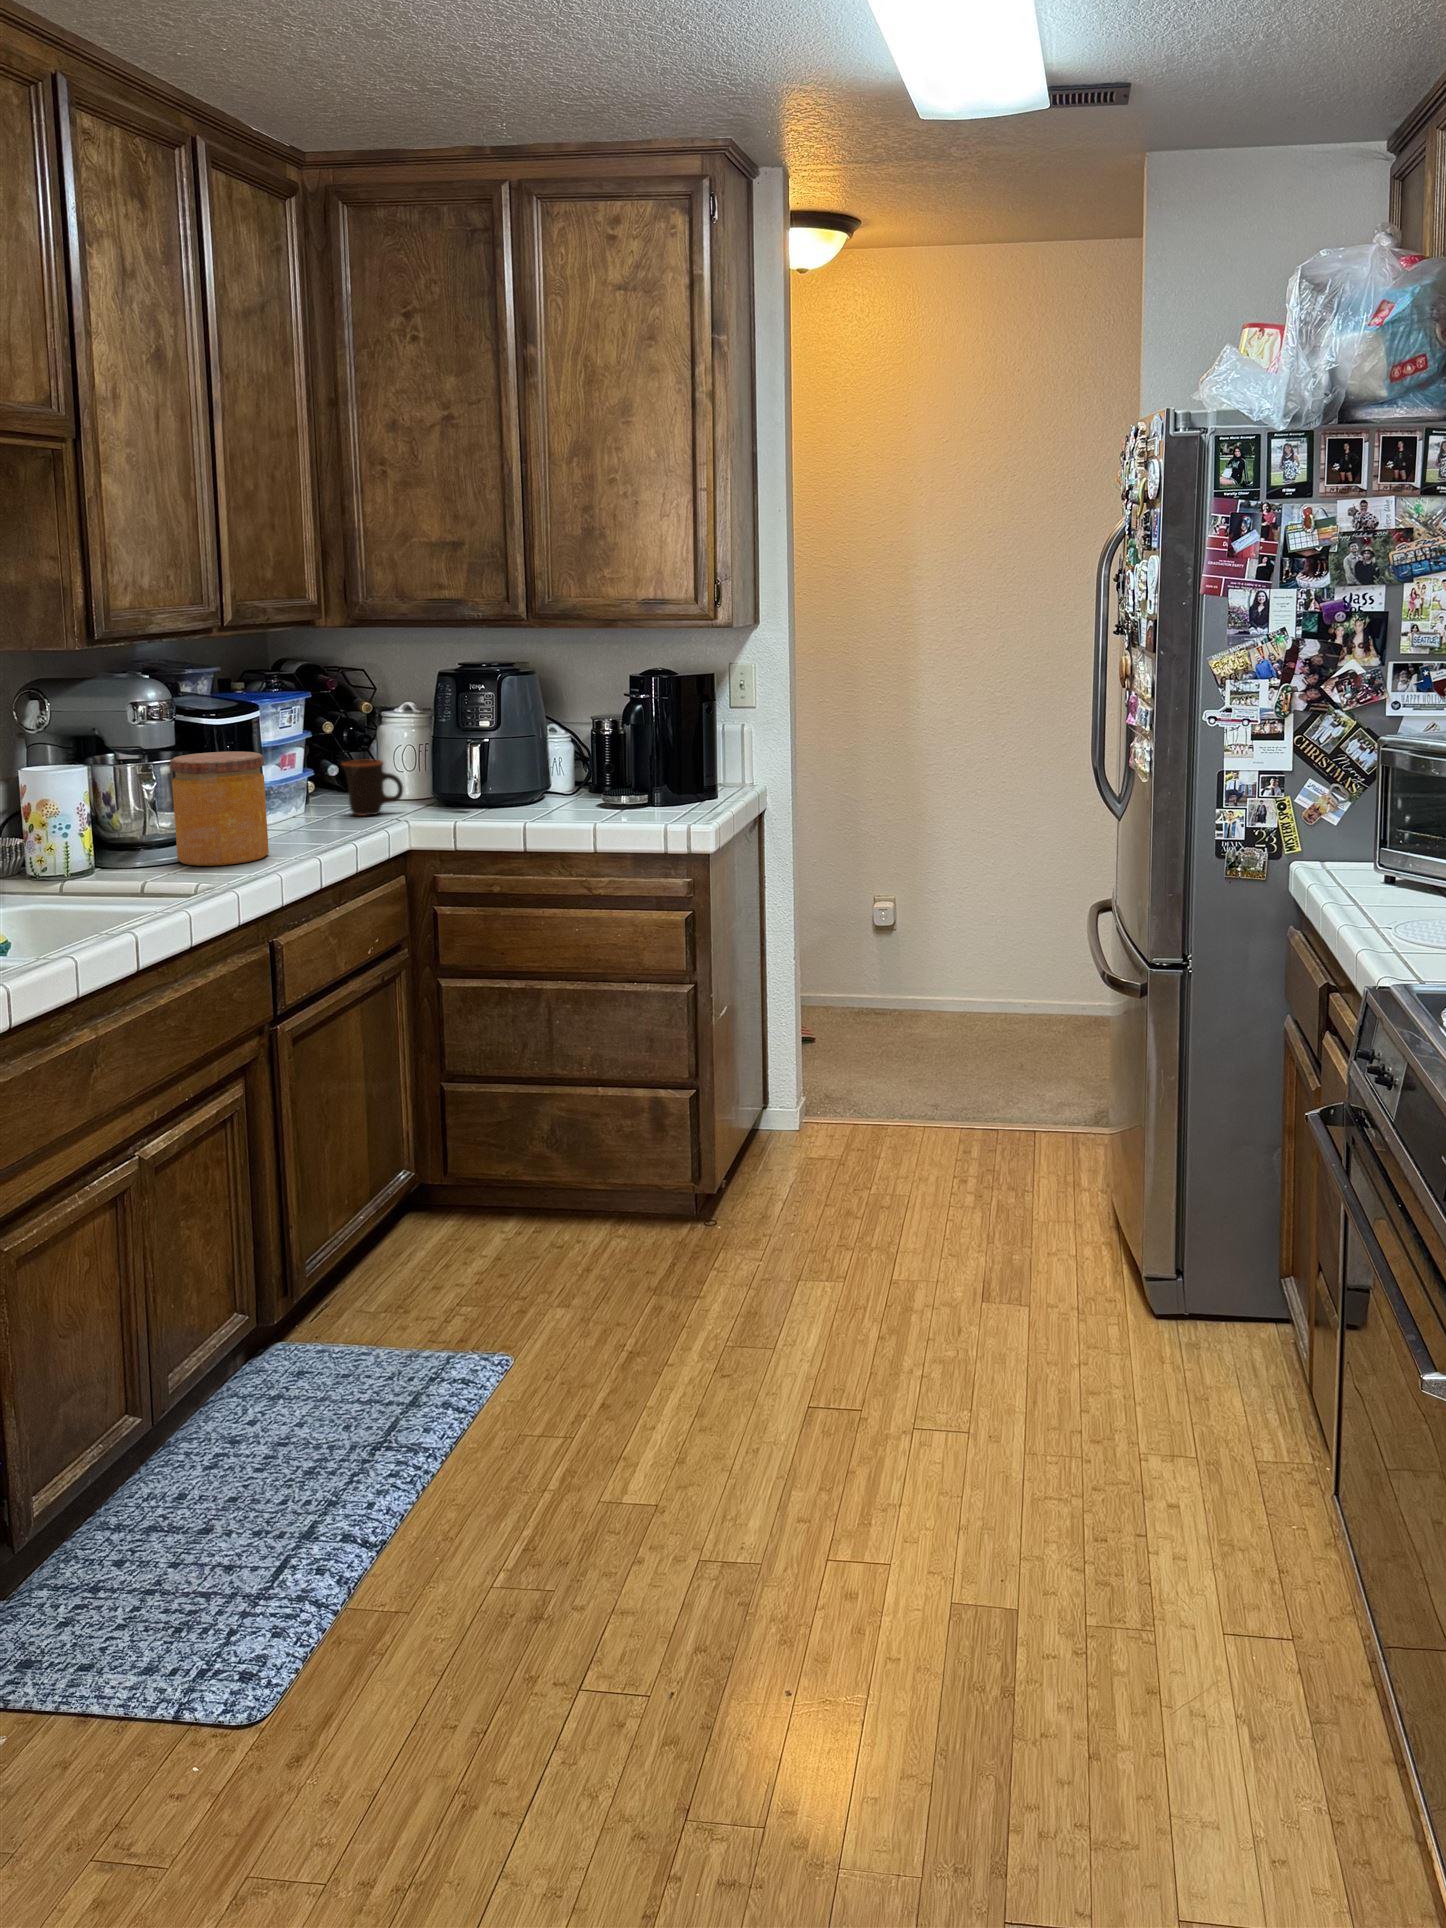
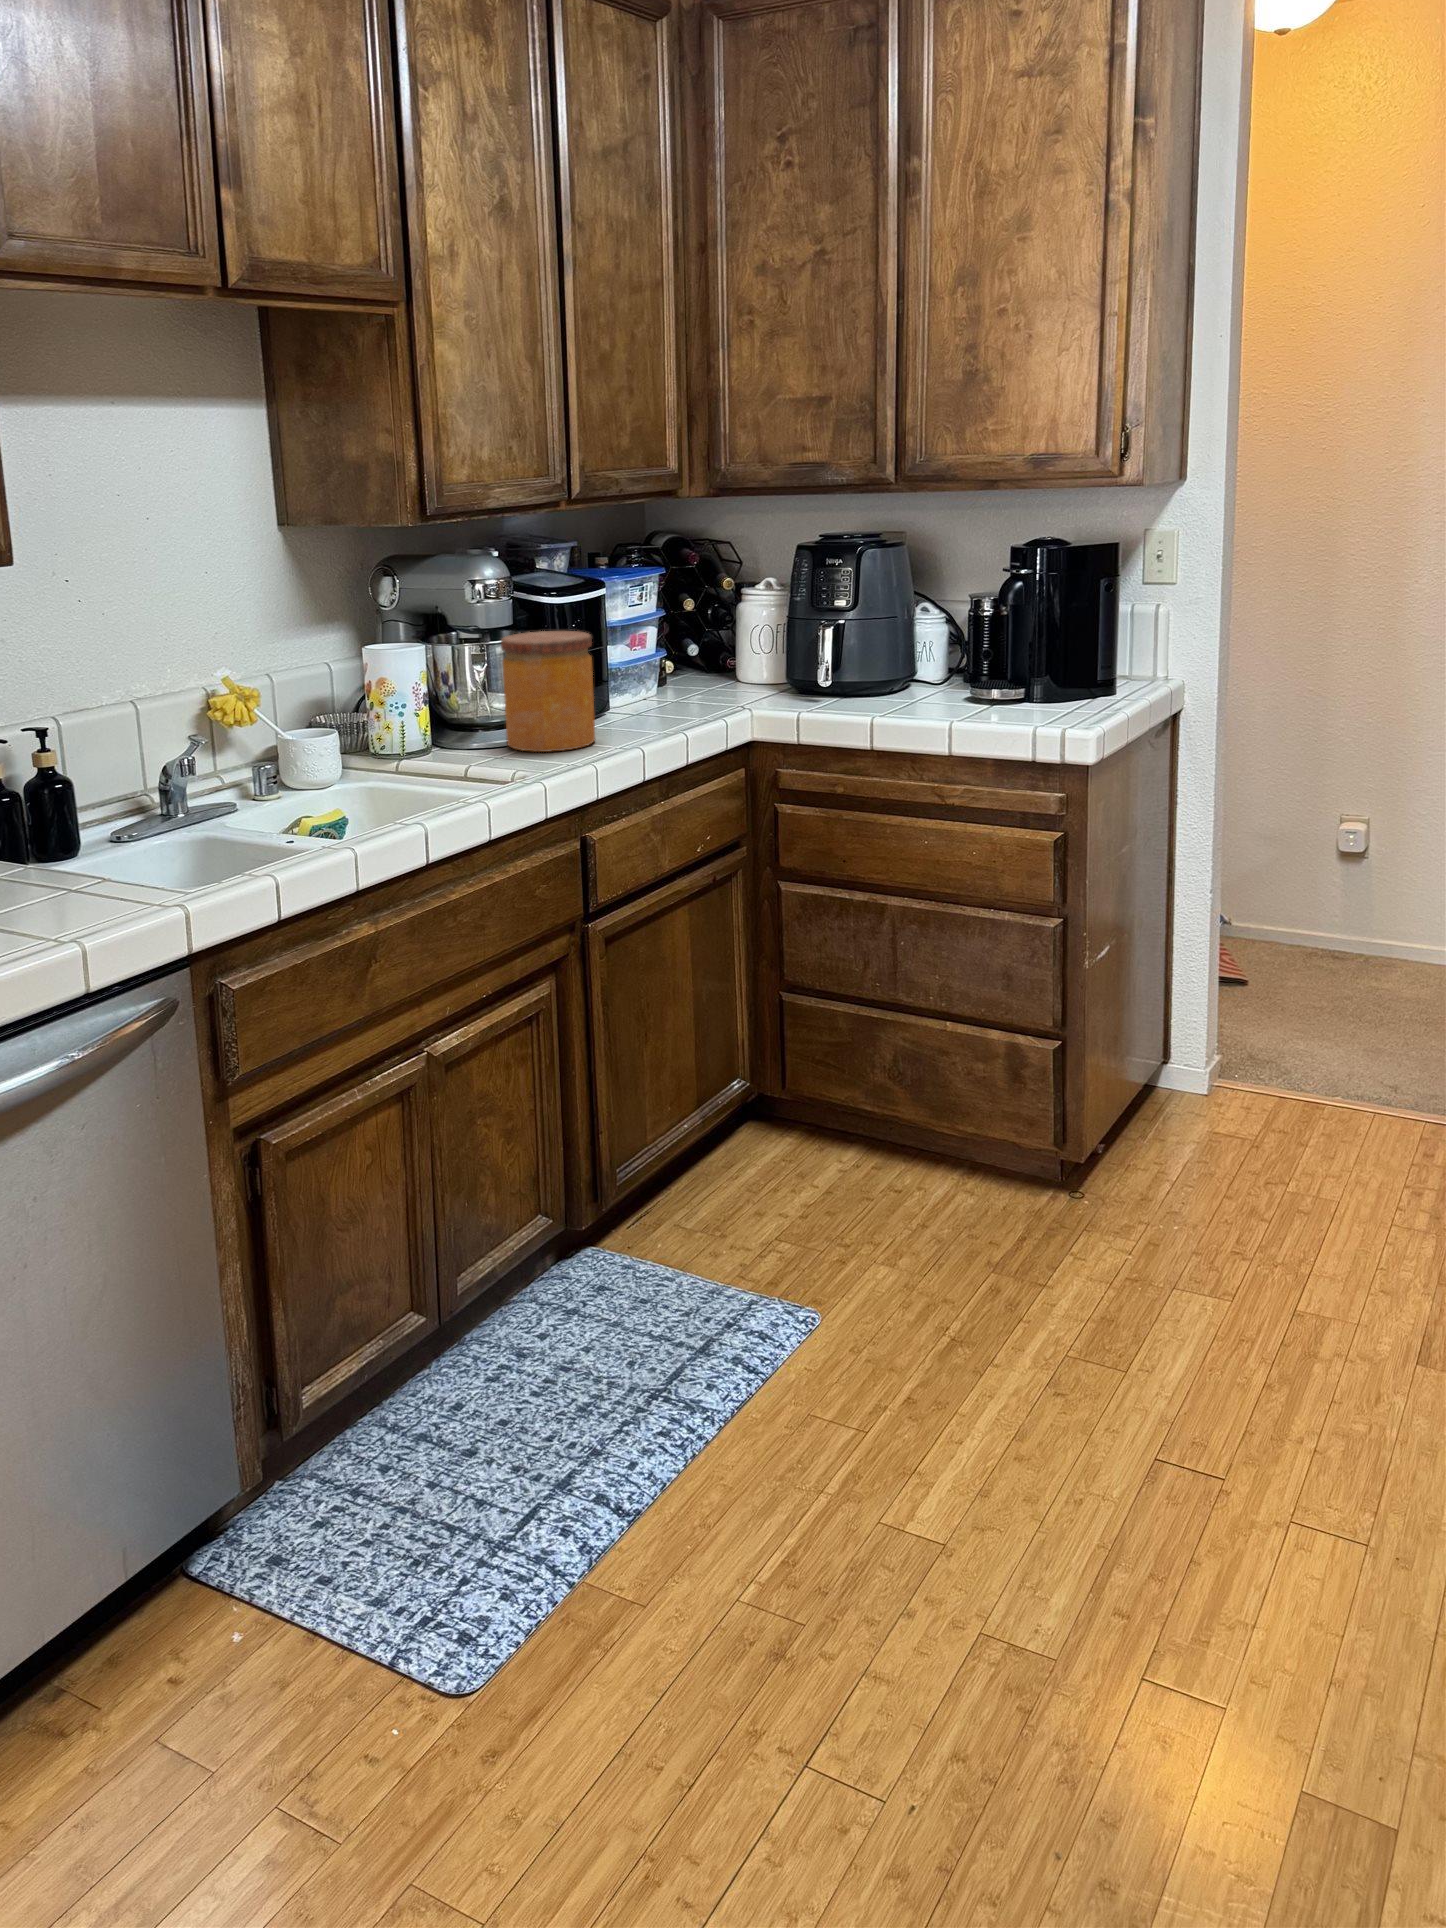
mug: present [342,759,403,816] -> none [690,640,754,701]

